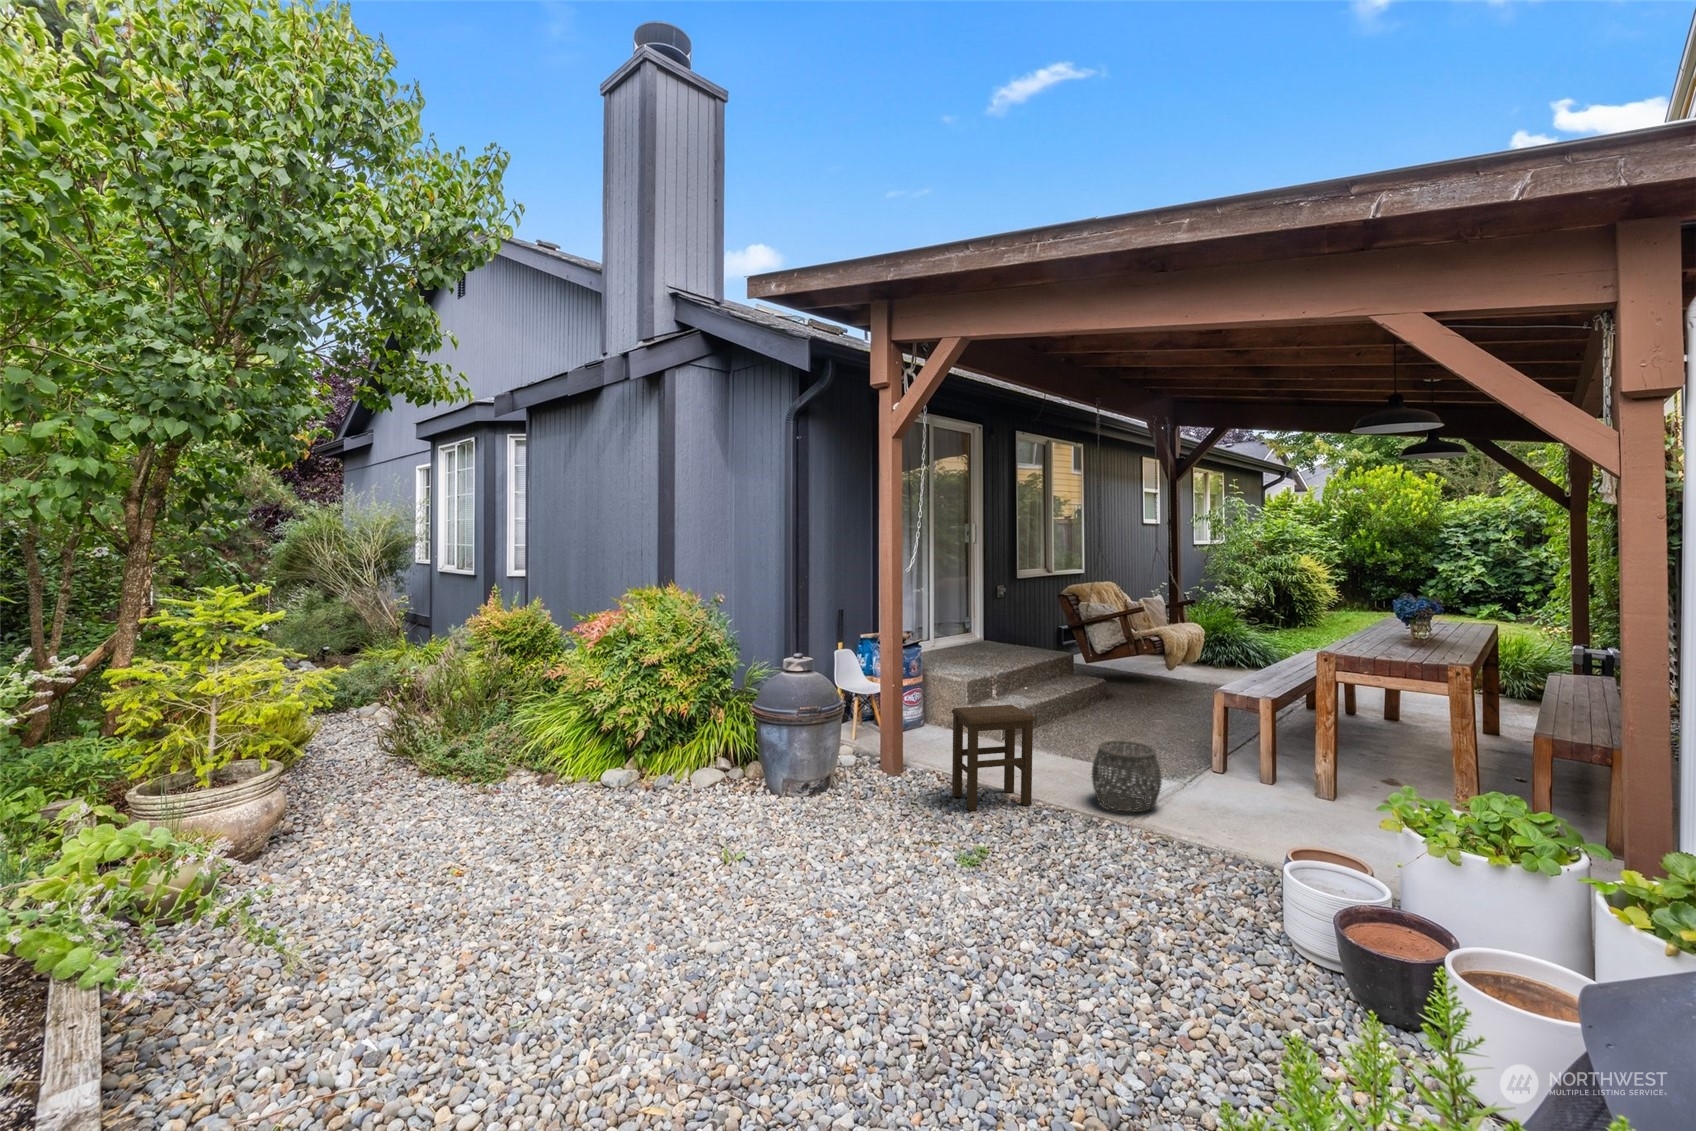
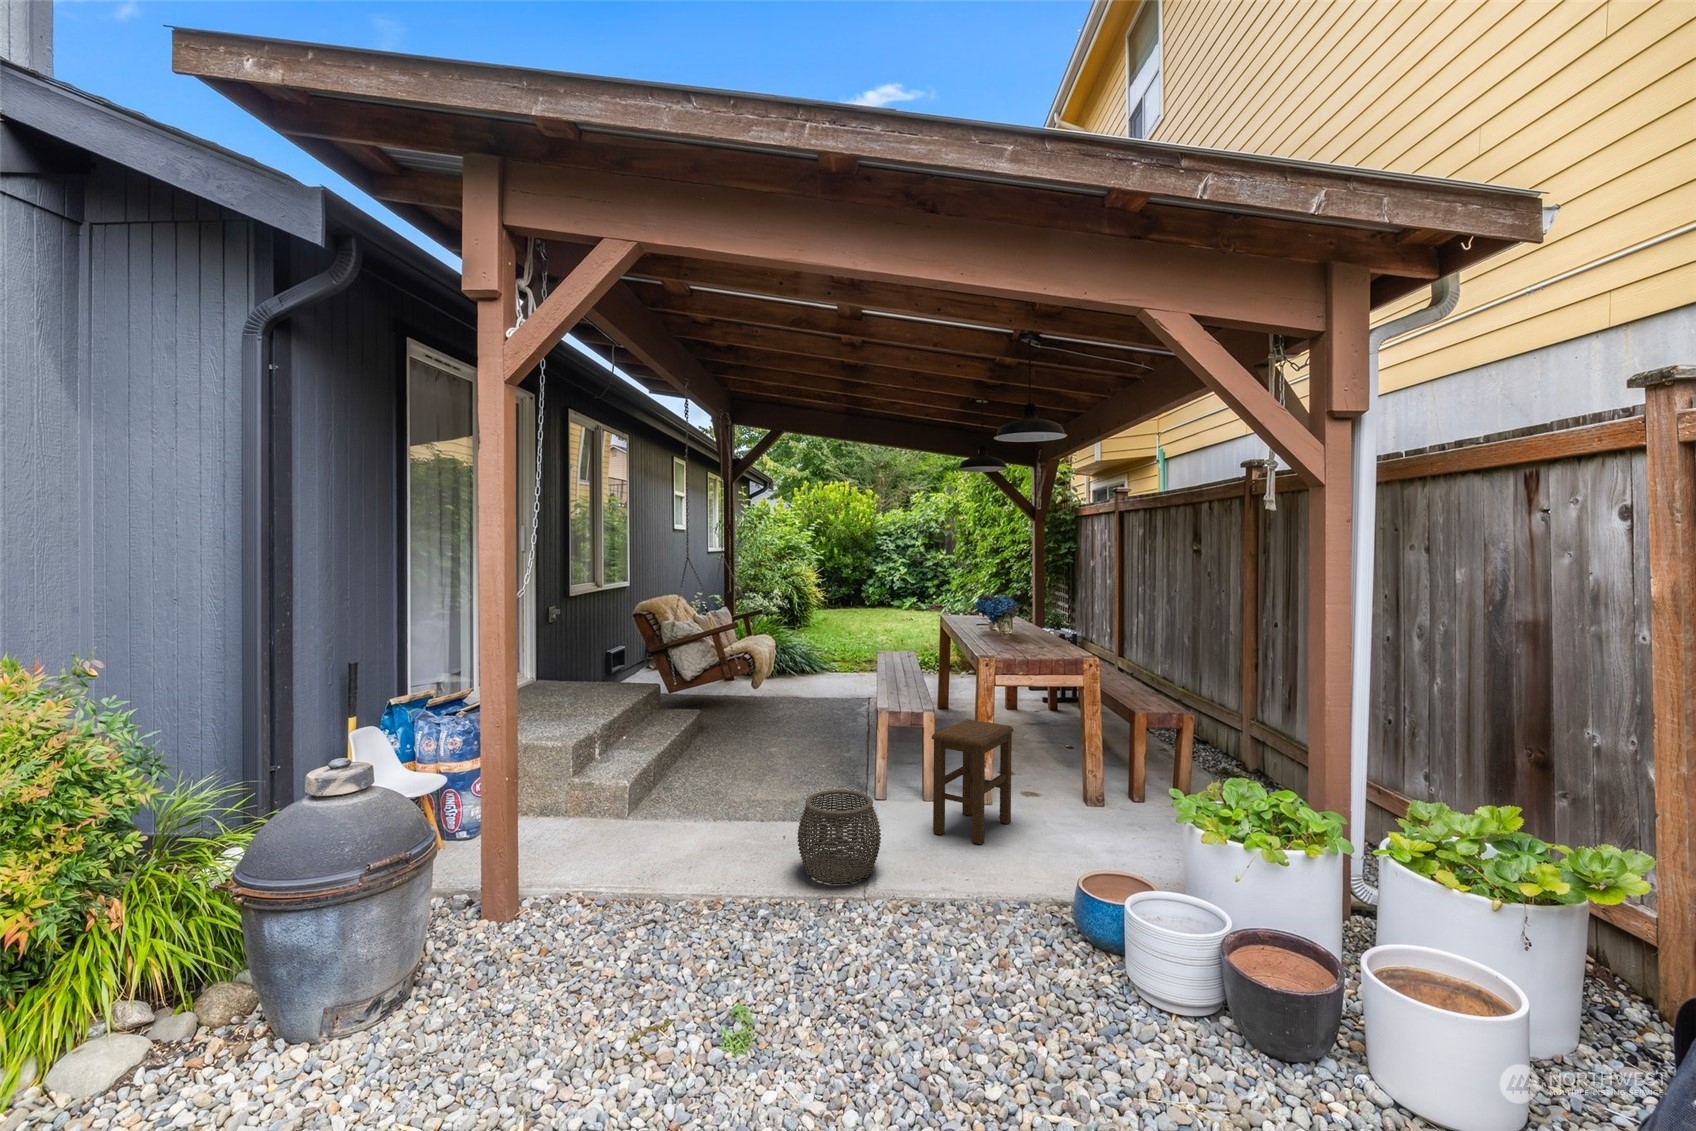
stool: present [952,705,1035,811] -> present [932,719,1014,844]

